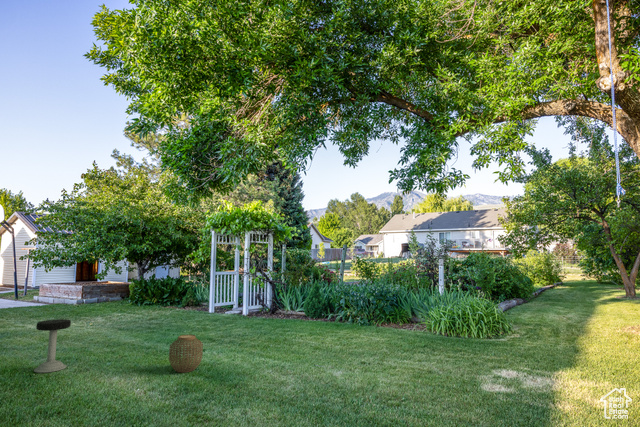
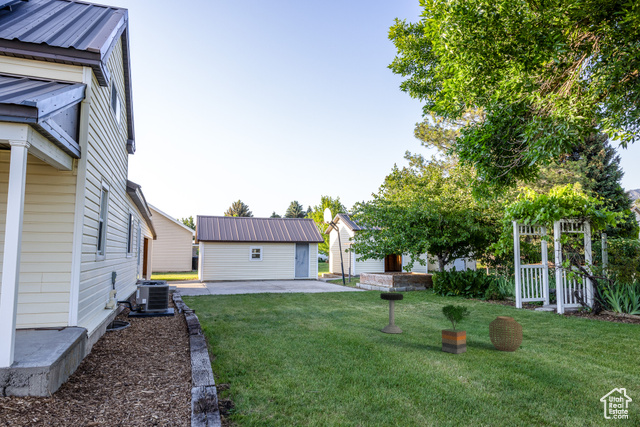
potted tree: none [110,330,149,389] -> present [442,304,470,354]

